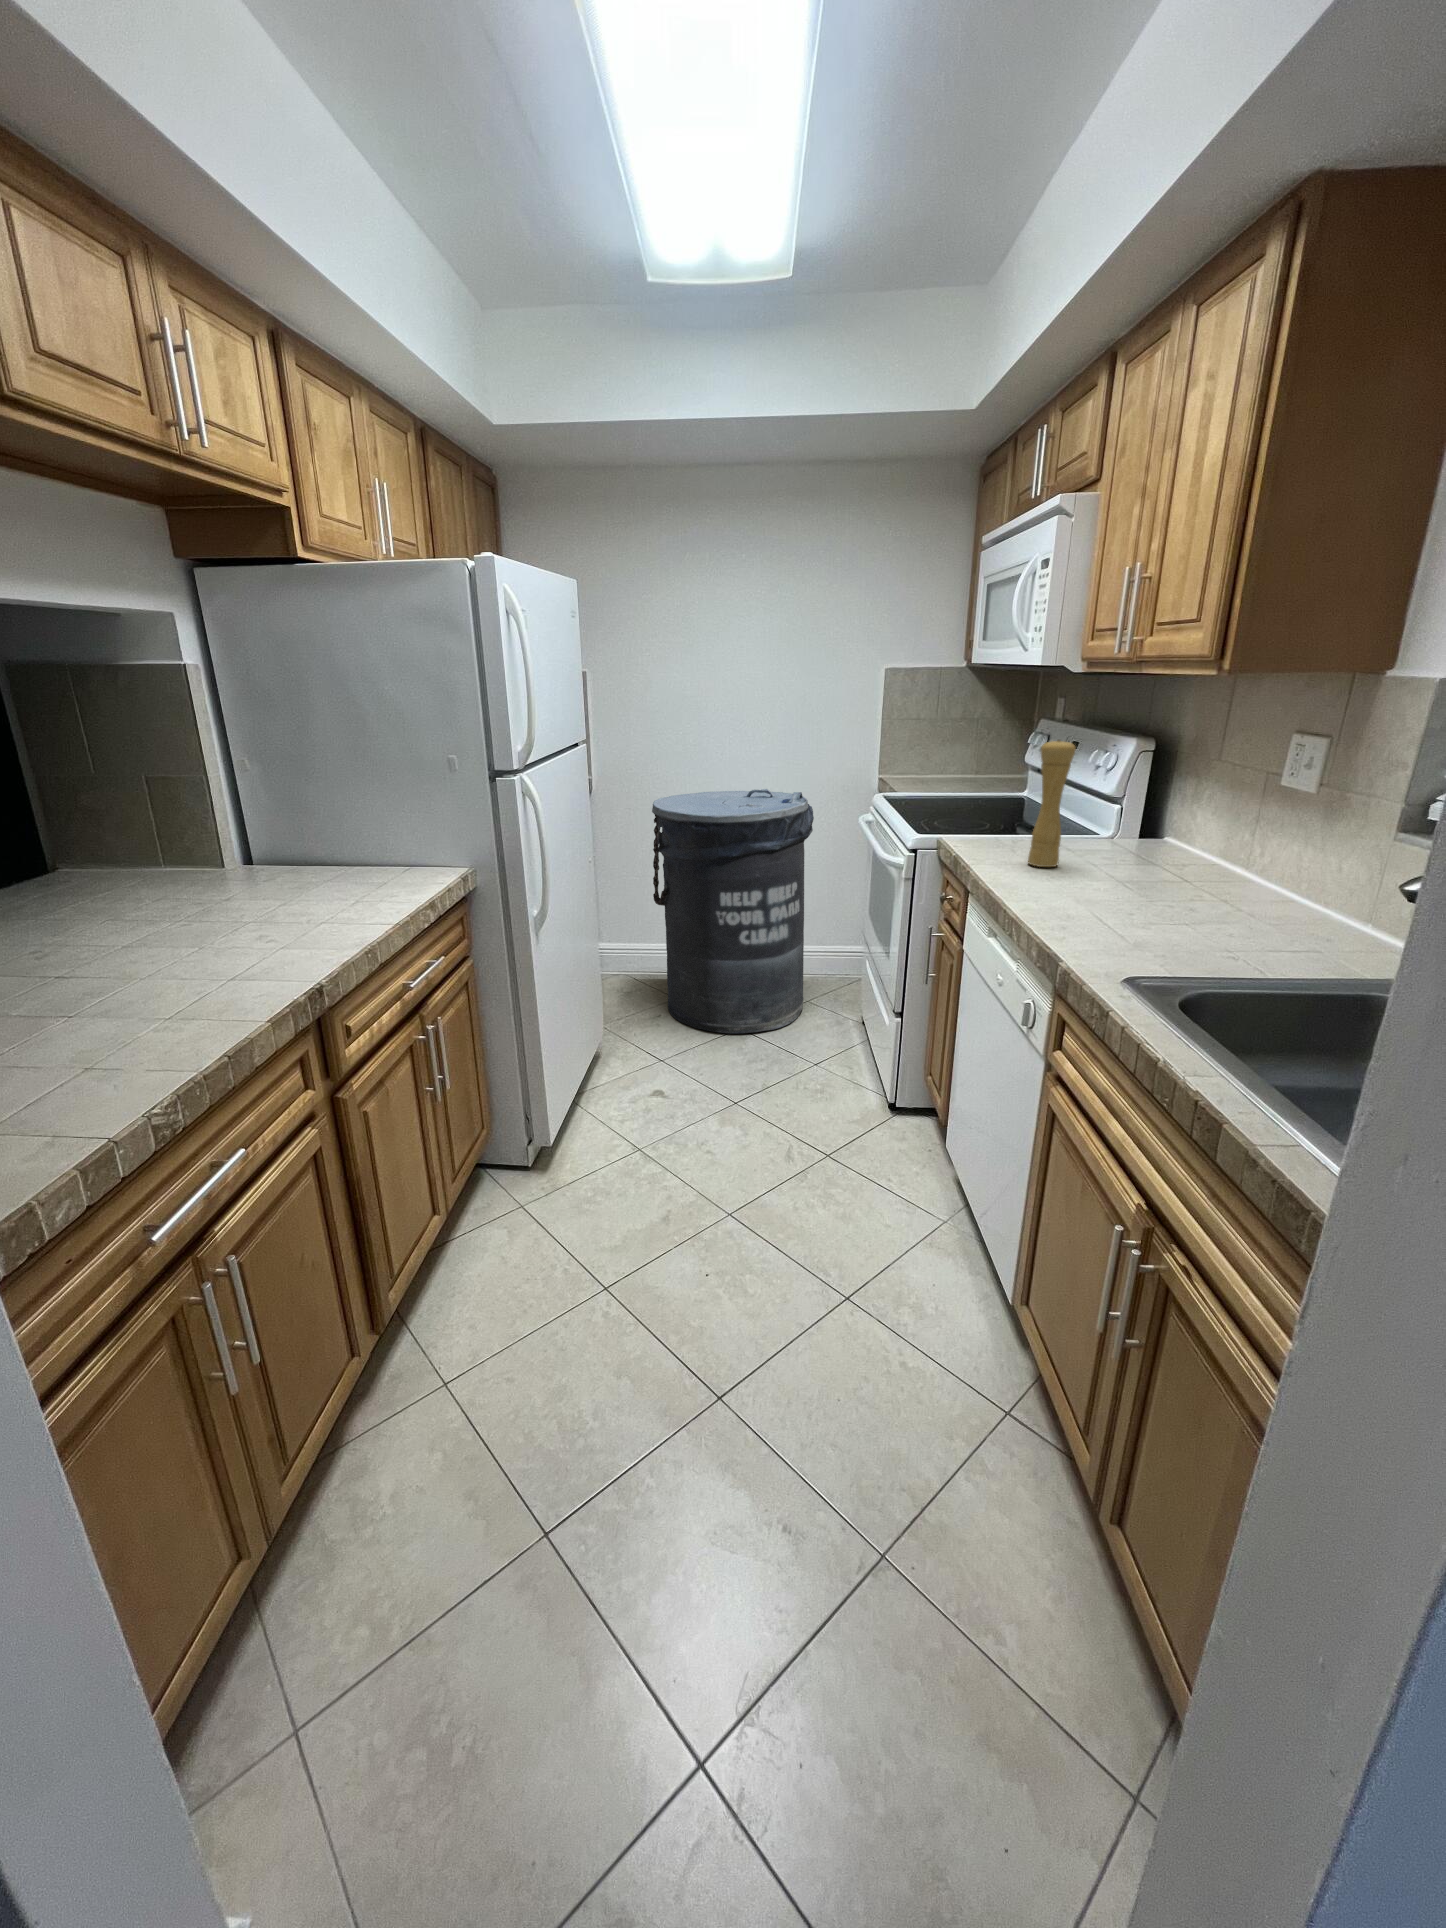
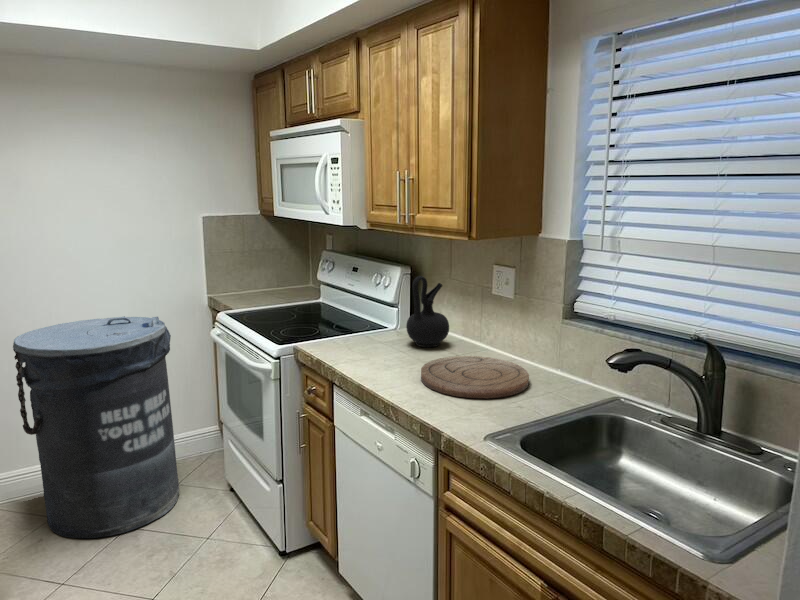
pepper mill: present [1028,739,1076,867] -> none [365,276,386,359]
ceramic jug: none [1113,746,1192,865] -> present [406,276,449,347]
cutting board: none [1088,877,1294,942] -> present [421,356,529,398]

